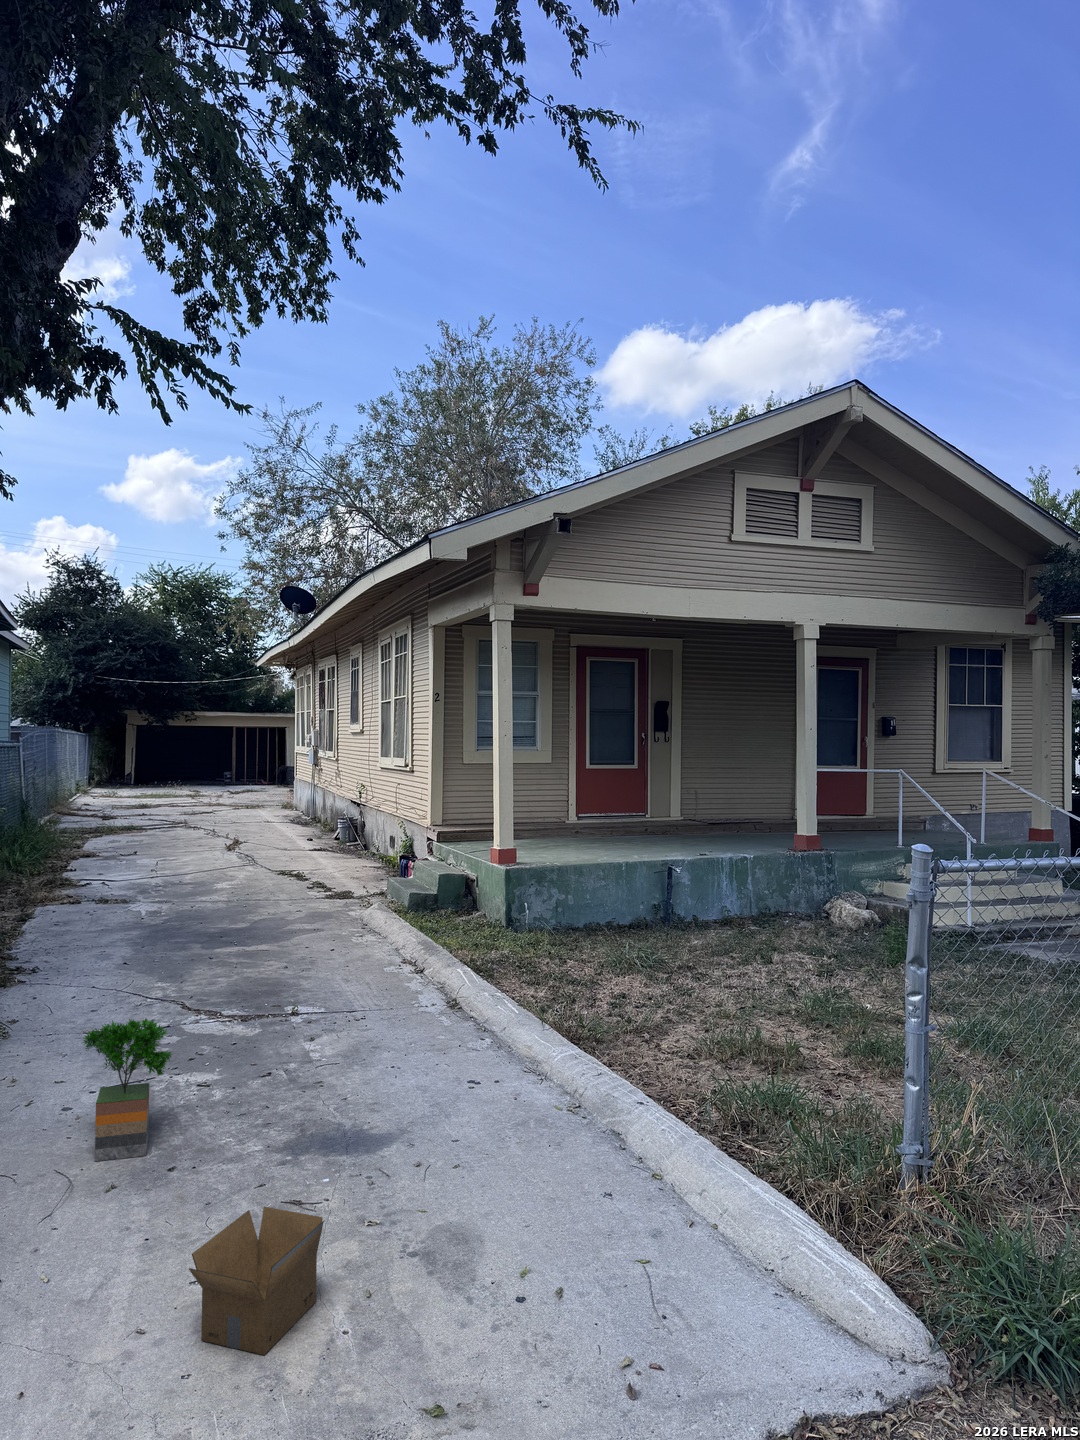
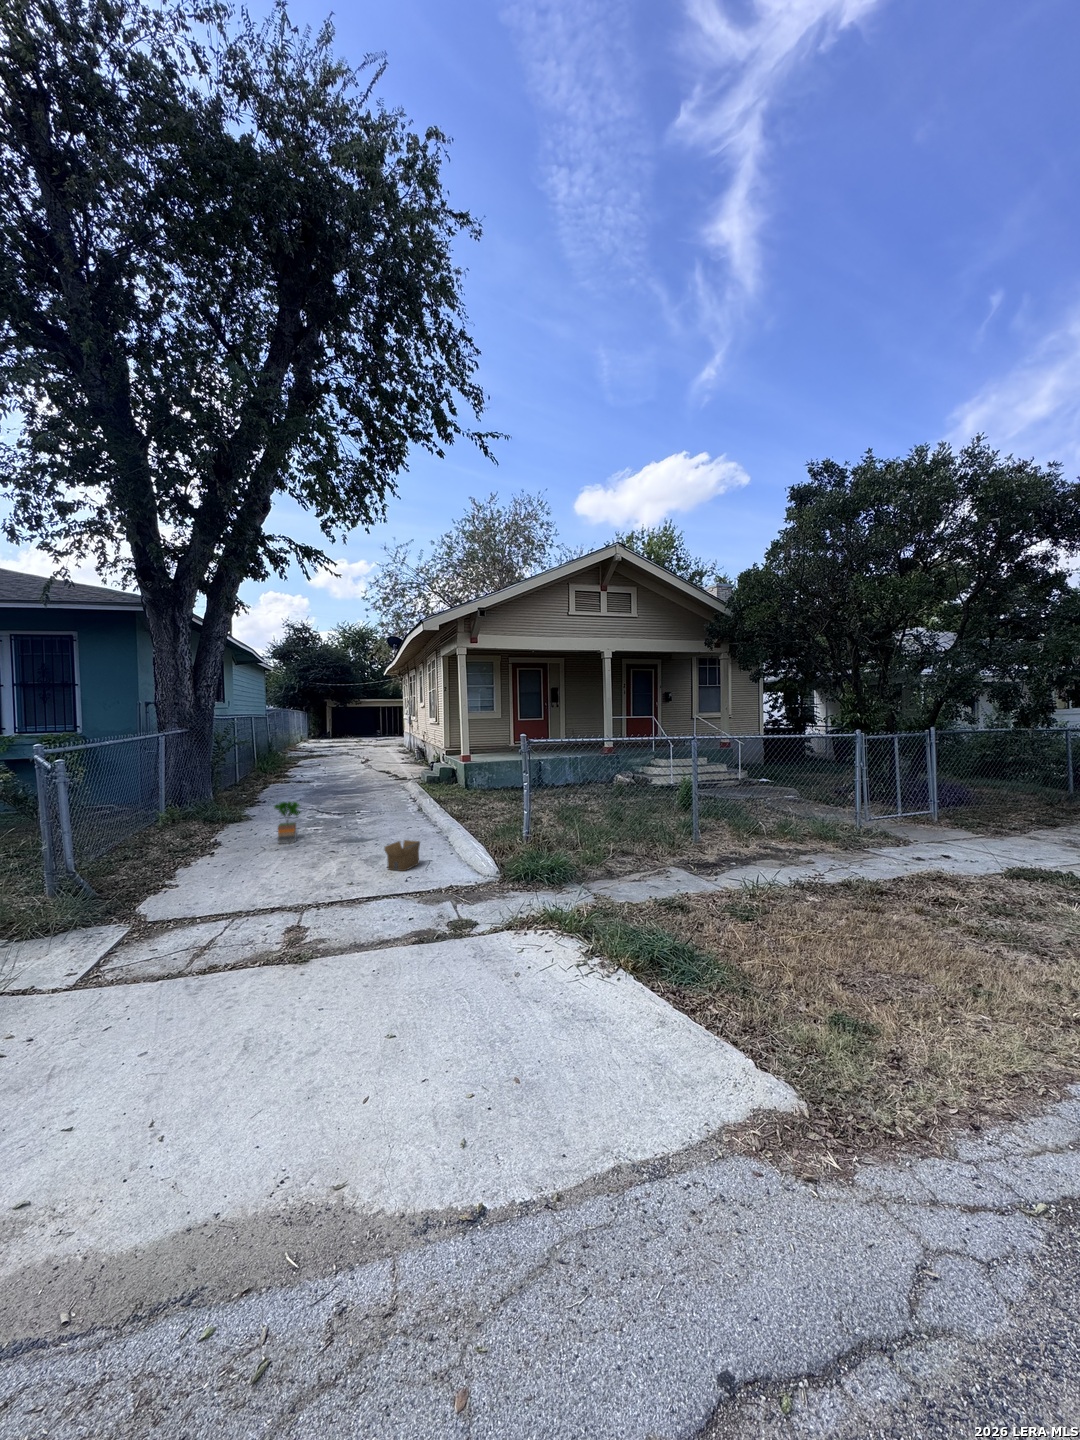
cardboard box: present [189,1207,324,1355] -> present [384,840,420,871]

